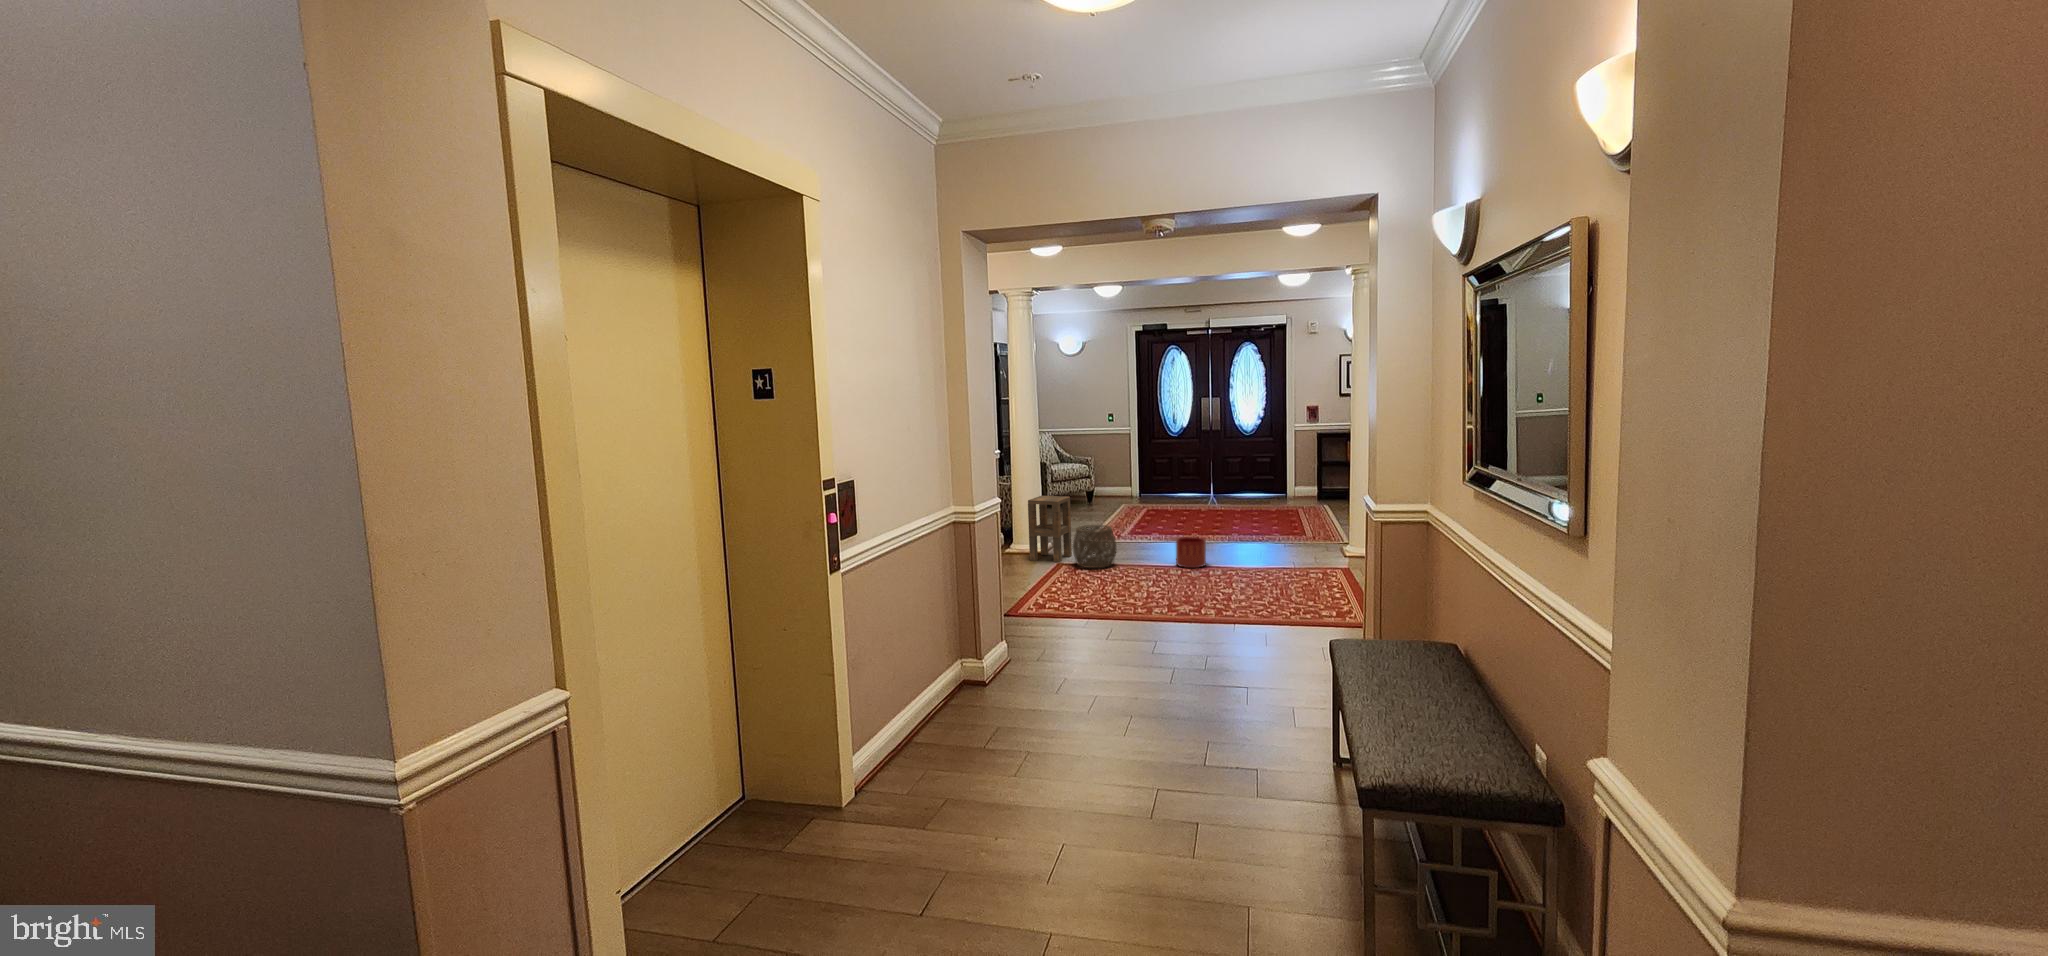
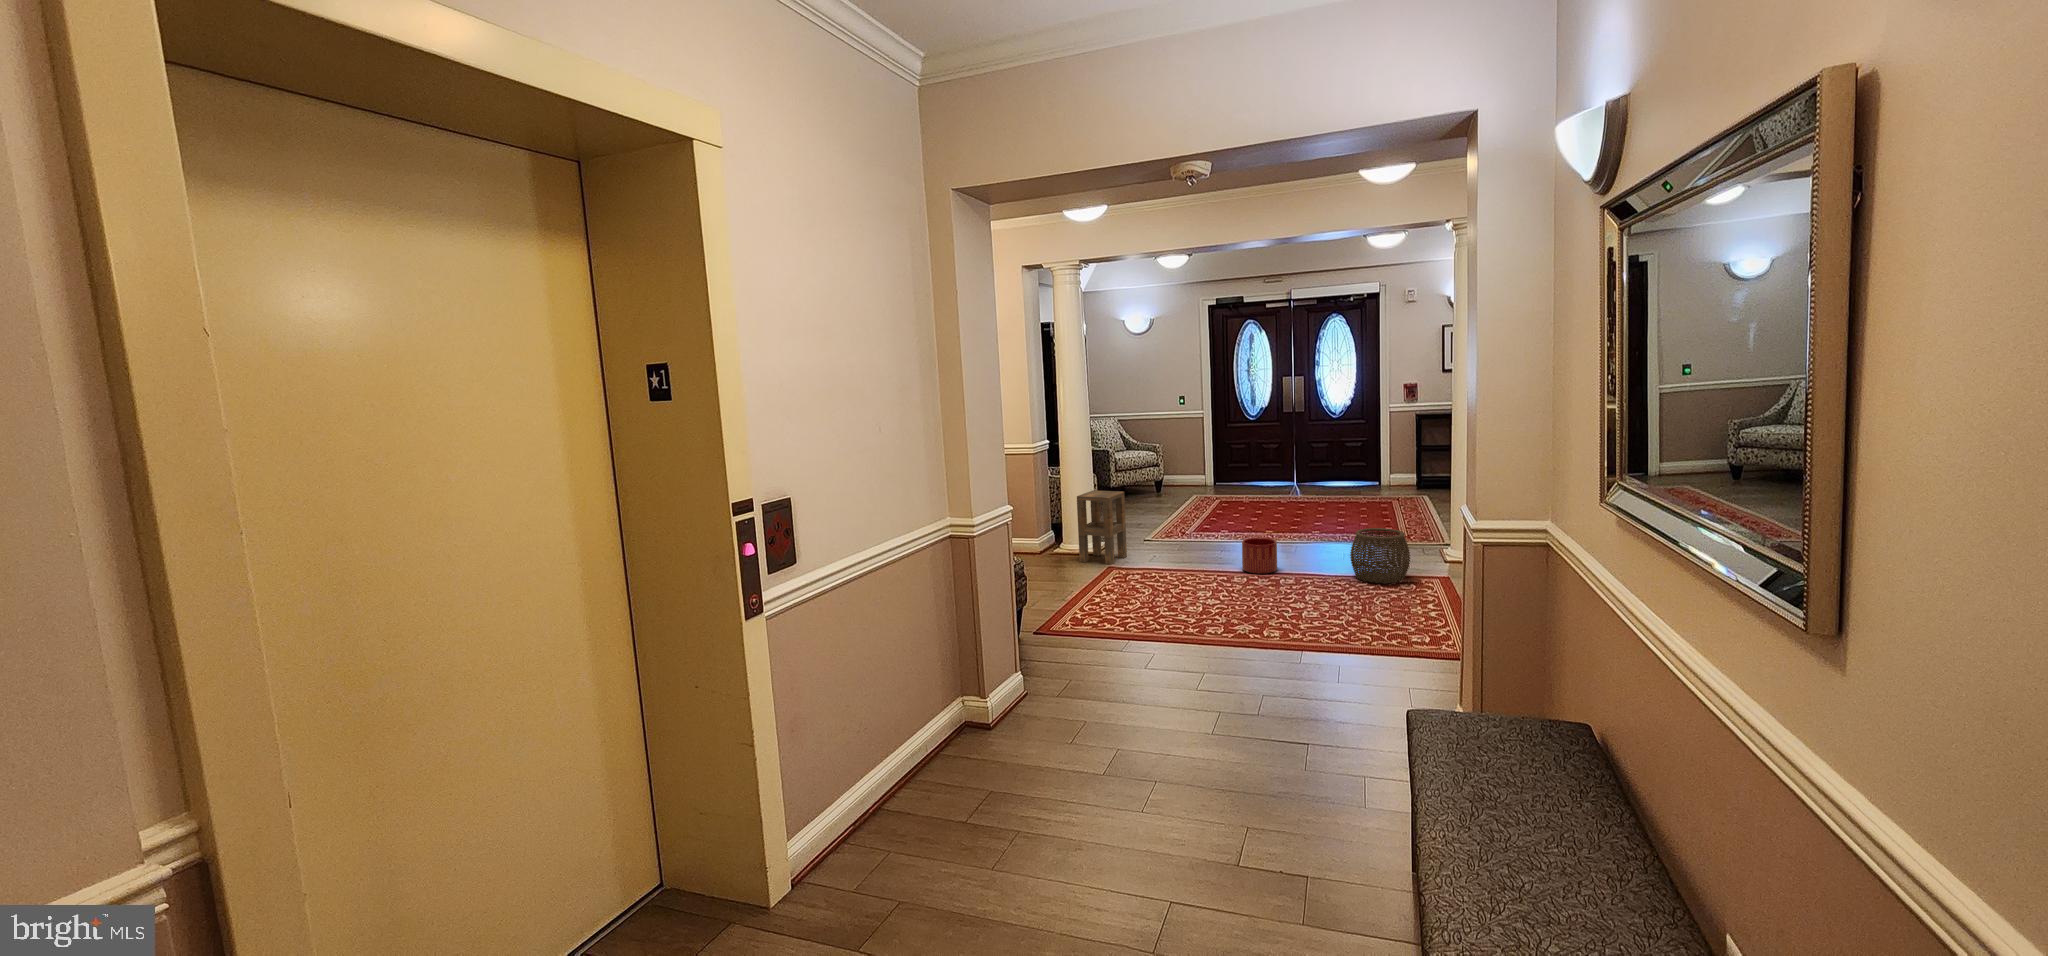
woven basket: present [1073,525,1117,568] -> present [1350,528,1410,584]

